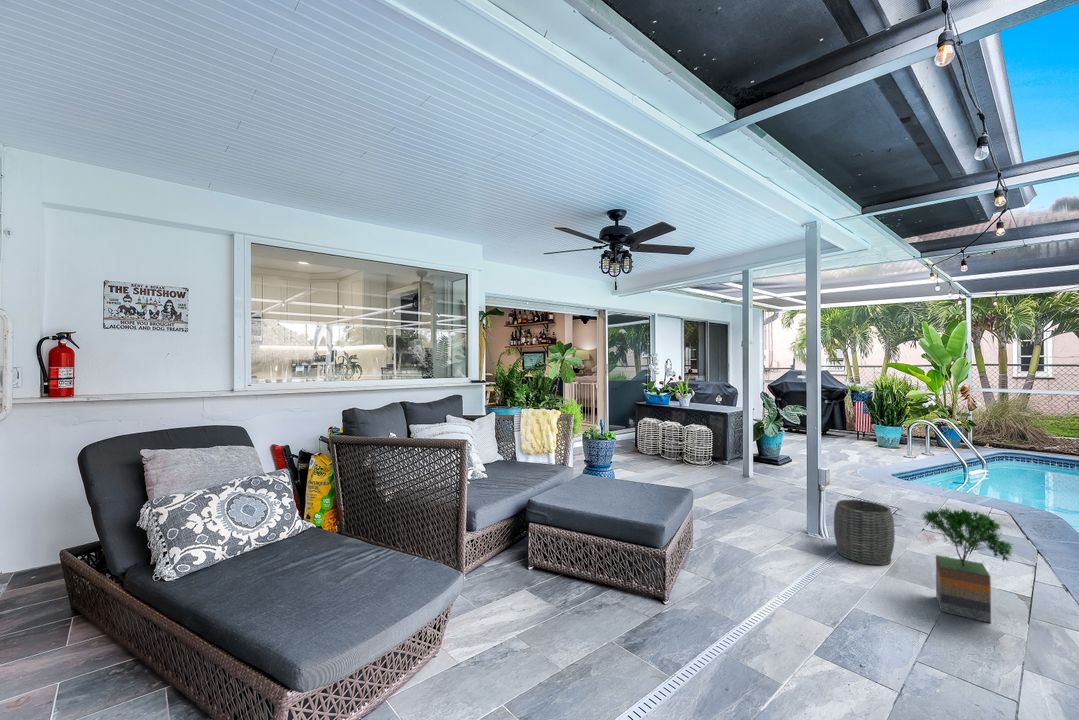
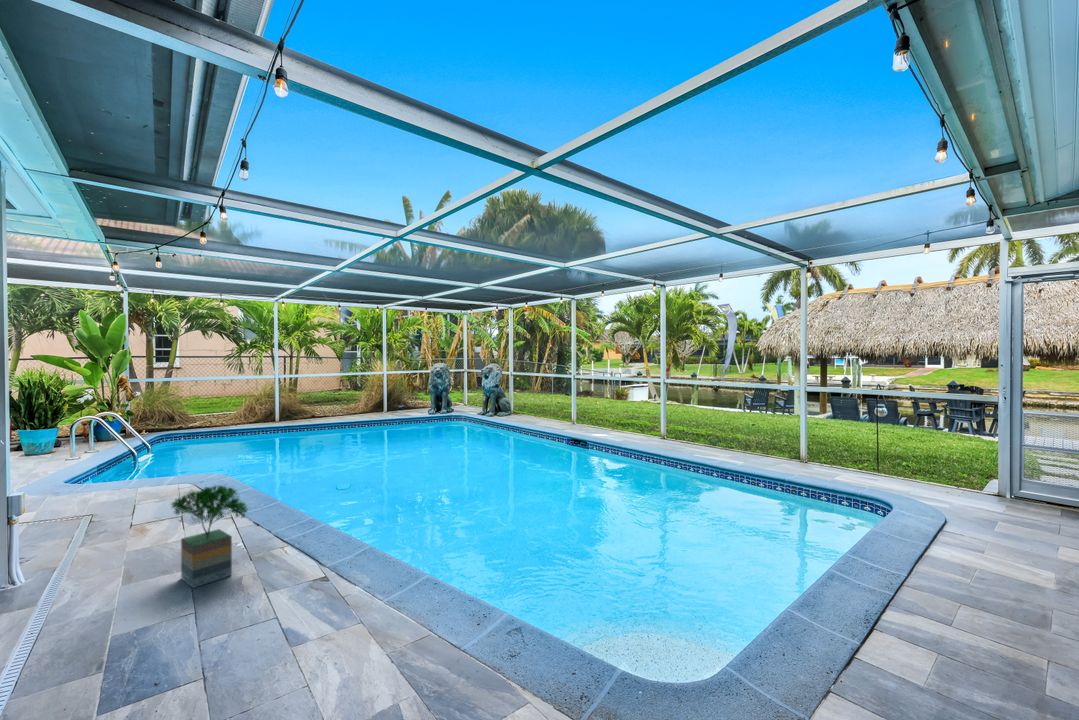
woven basket: present [834,500,895,565] -> none [44,512,125,591]

